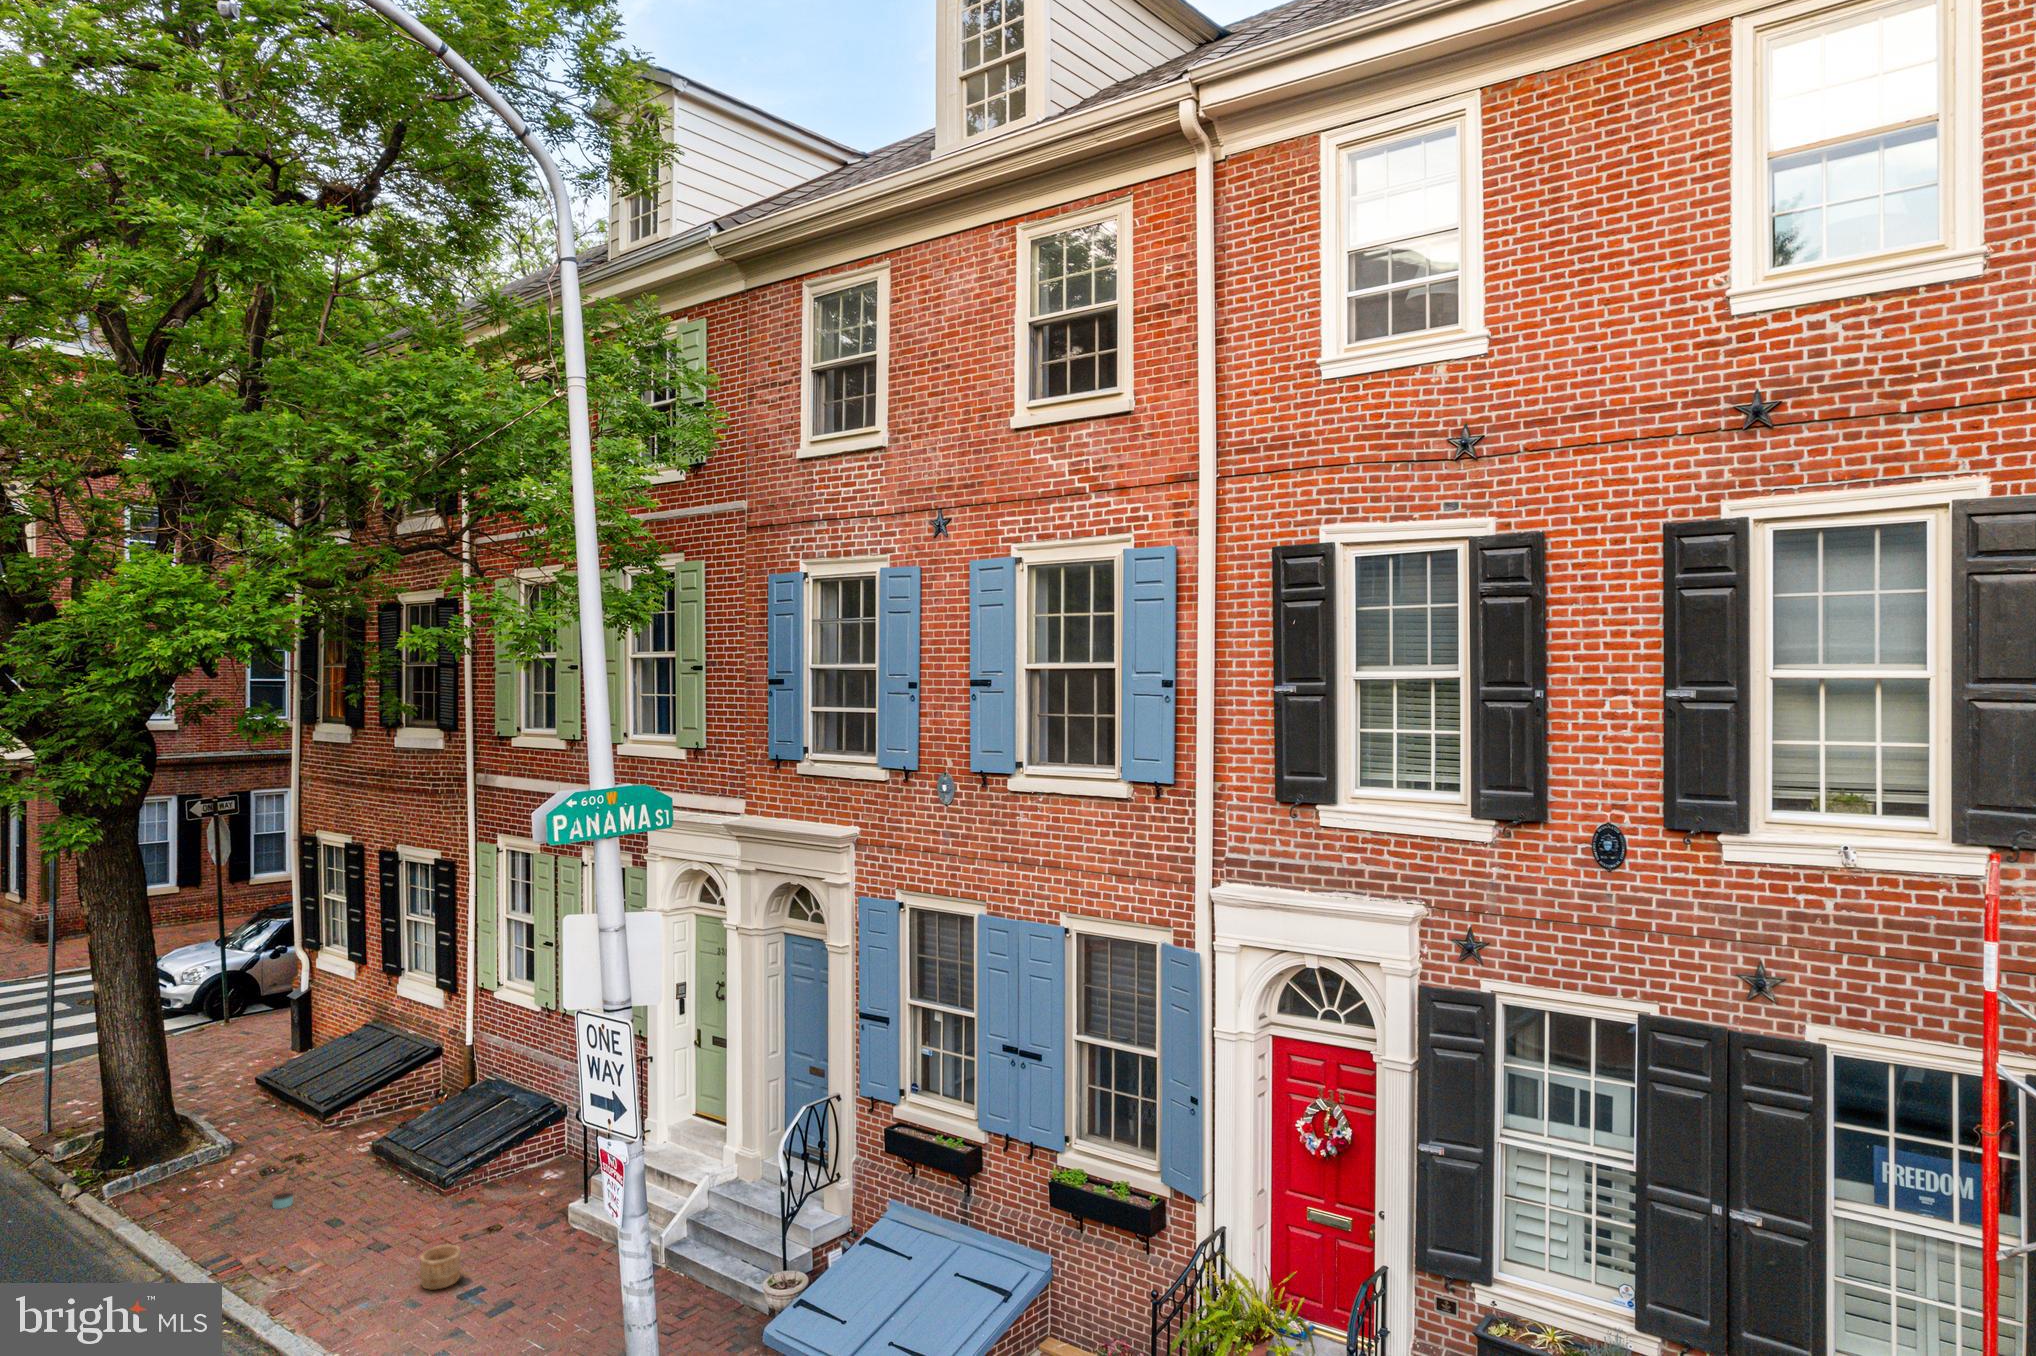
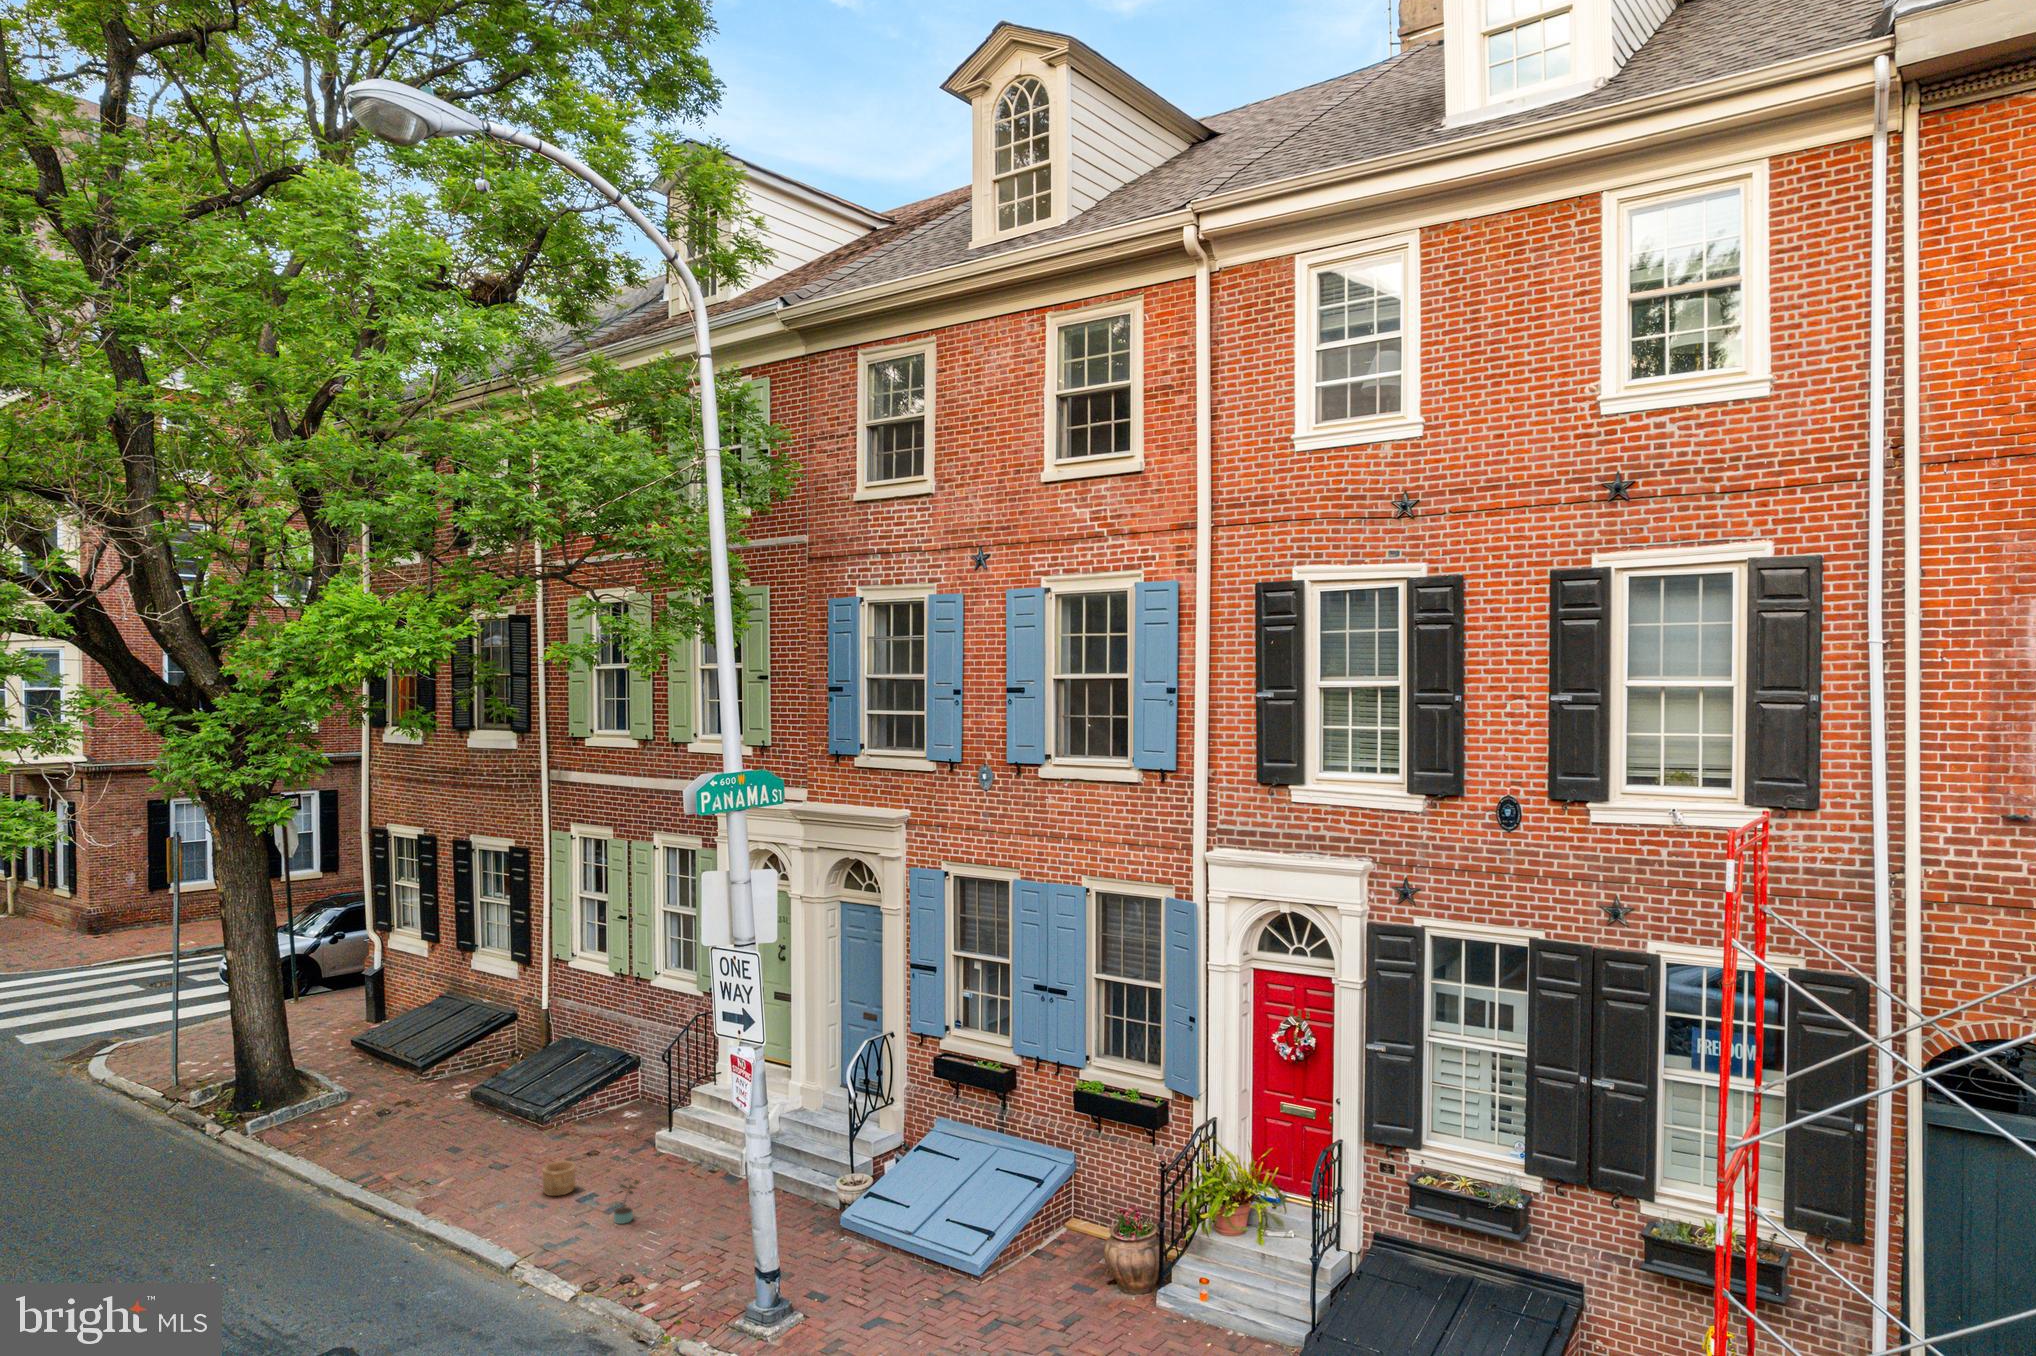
potted plant: present [272,1164,296,1209] -> present [607,1159,639,1224]

